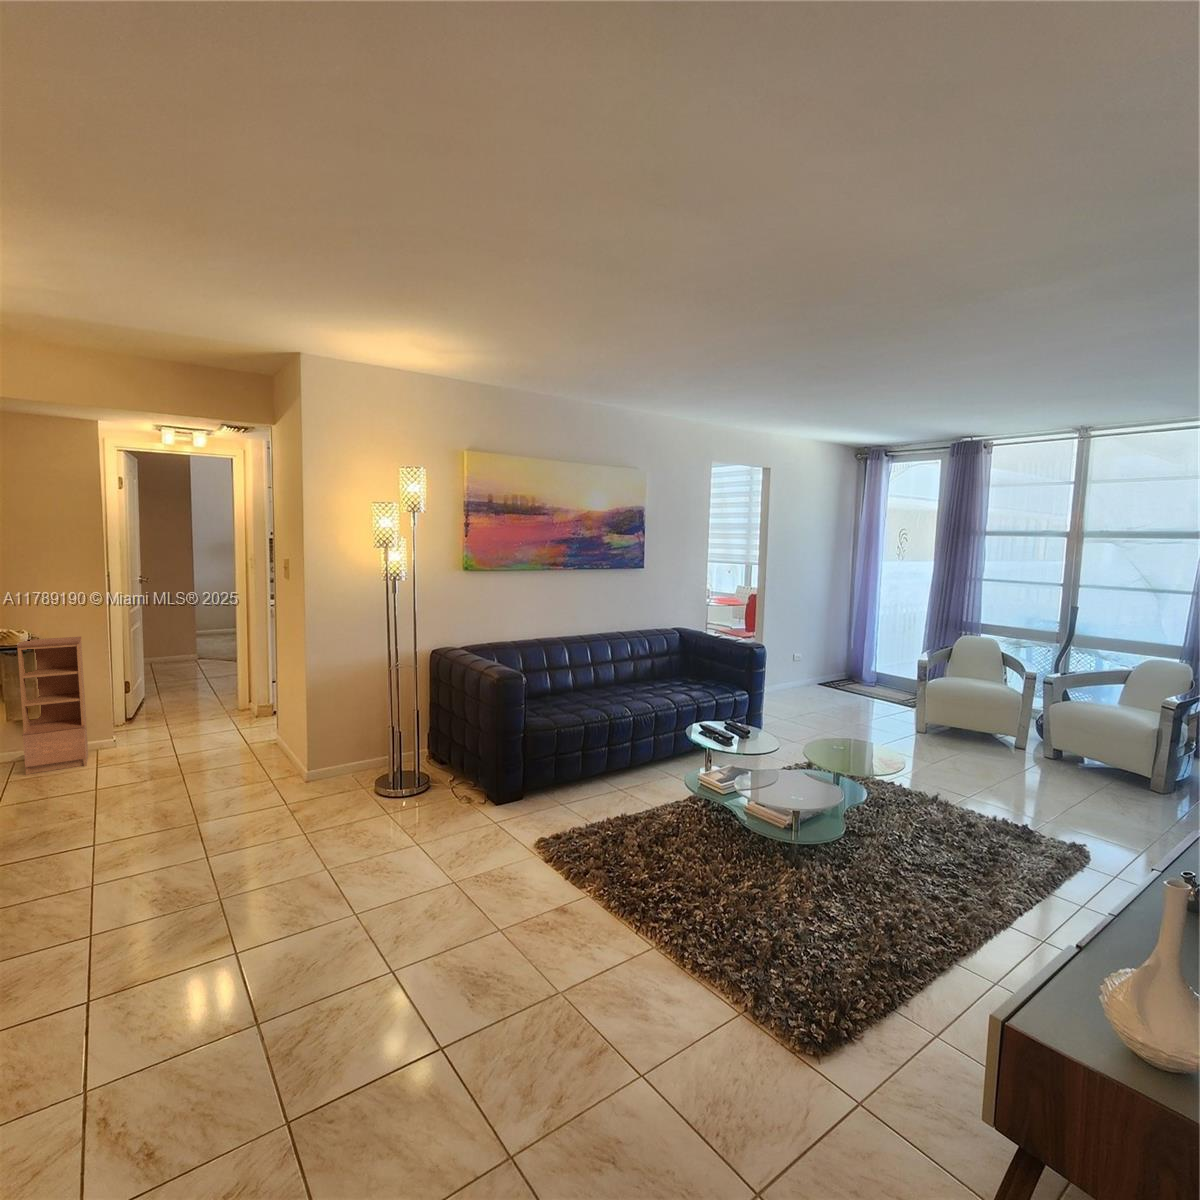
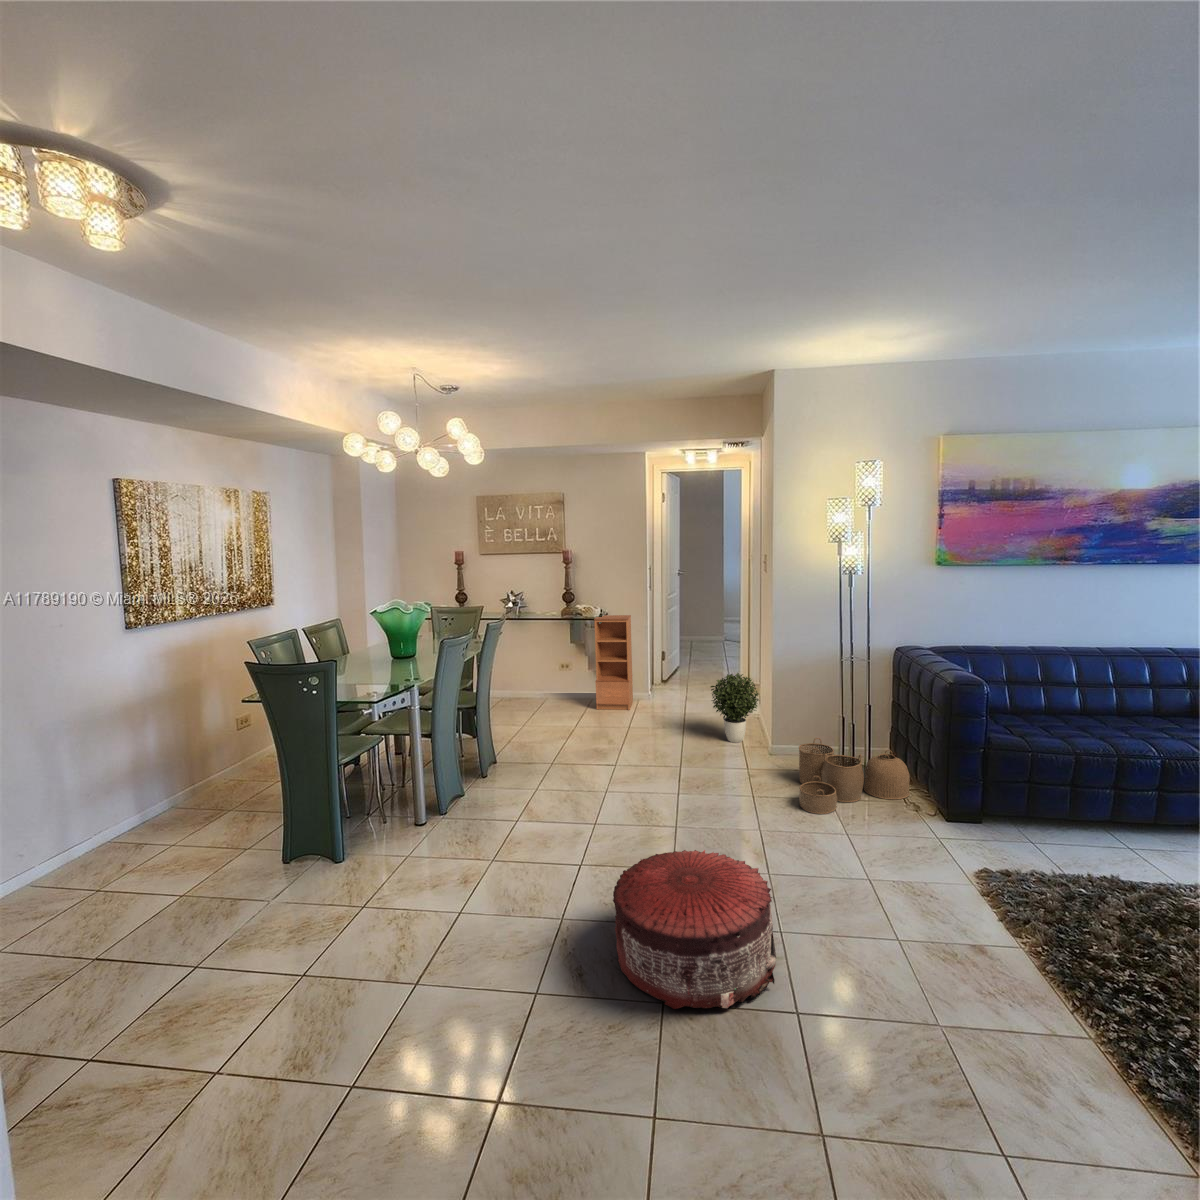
potted plant: none [224,695,289,778] -> present [711,673,759,743]
woven basket: none [349,751,459,833] -> present [799,738,910,814]
pouf: none [187,910,411,1130] -> present [613,850,776,1009]

